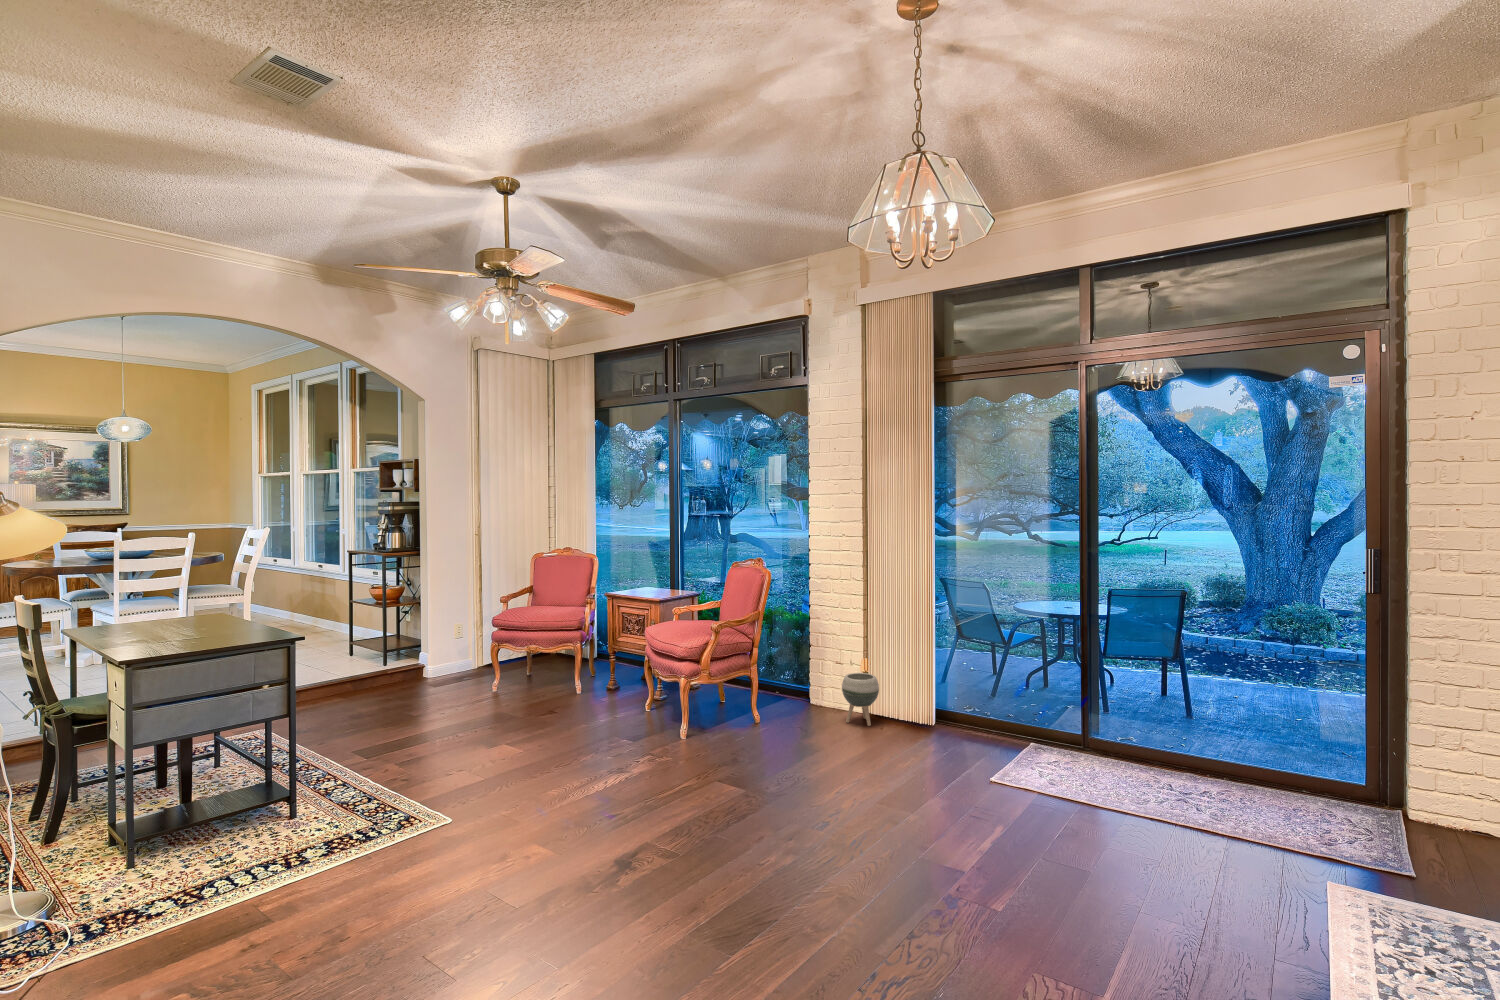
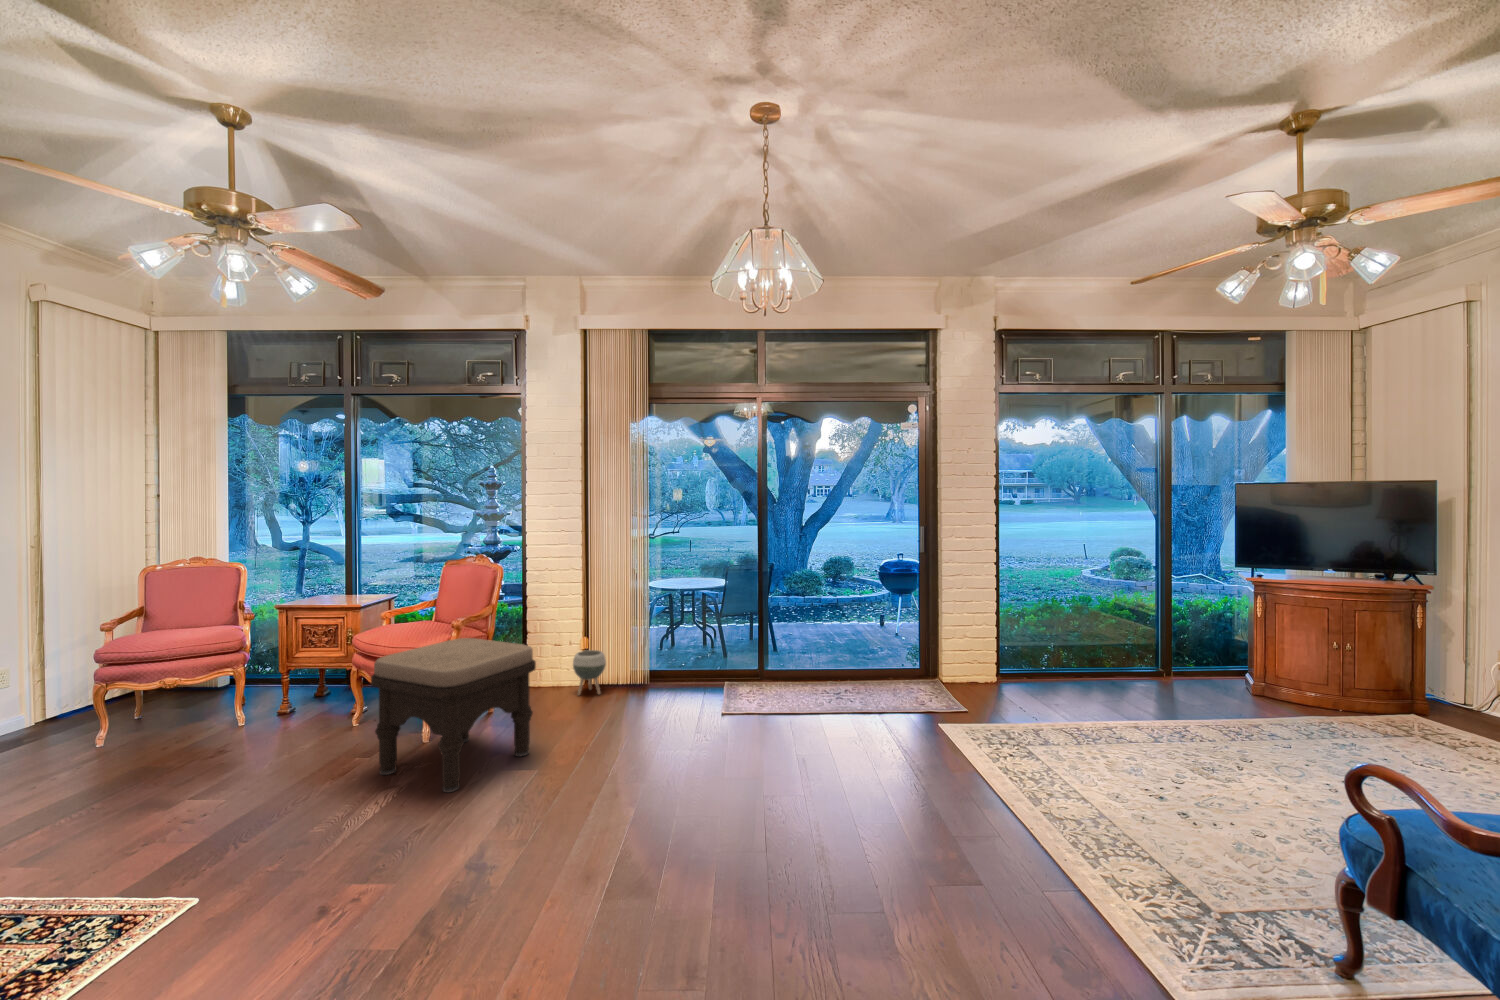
ottoman: none [614,641,754,788] -> present [371,638,536,792]

